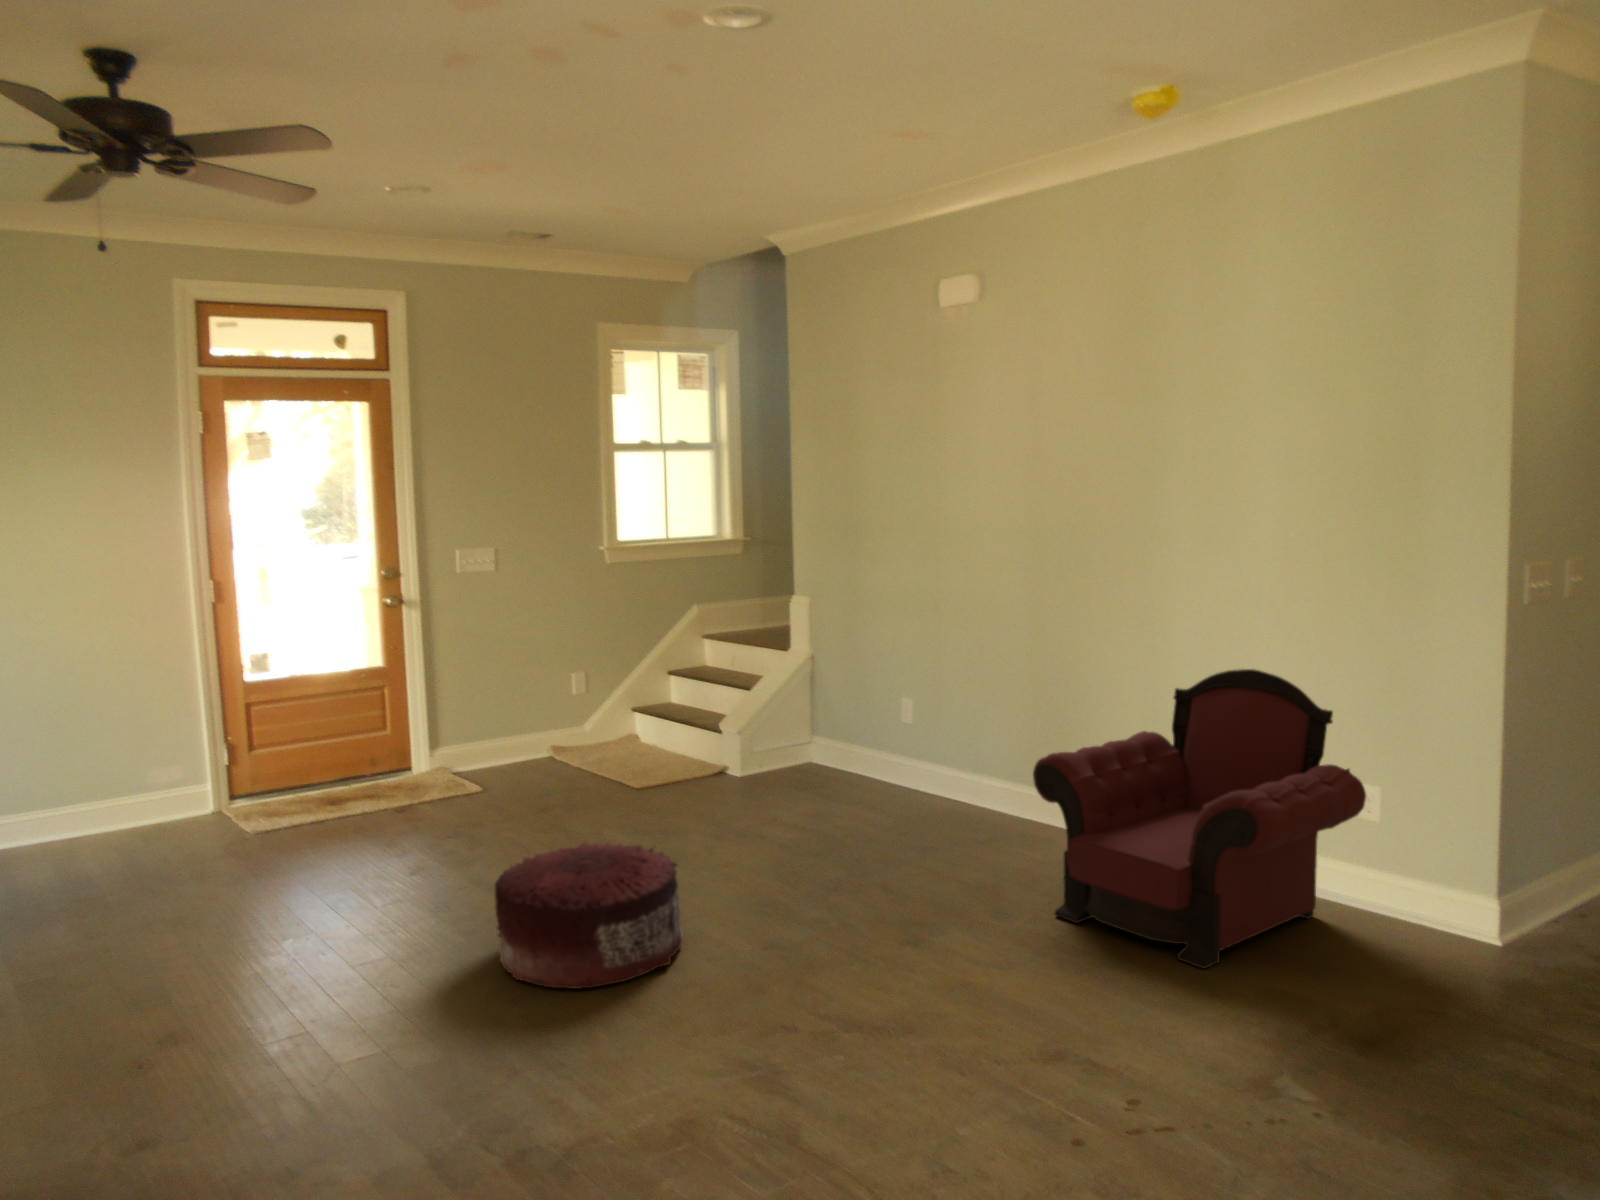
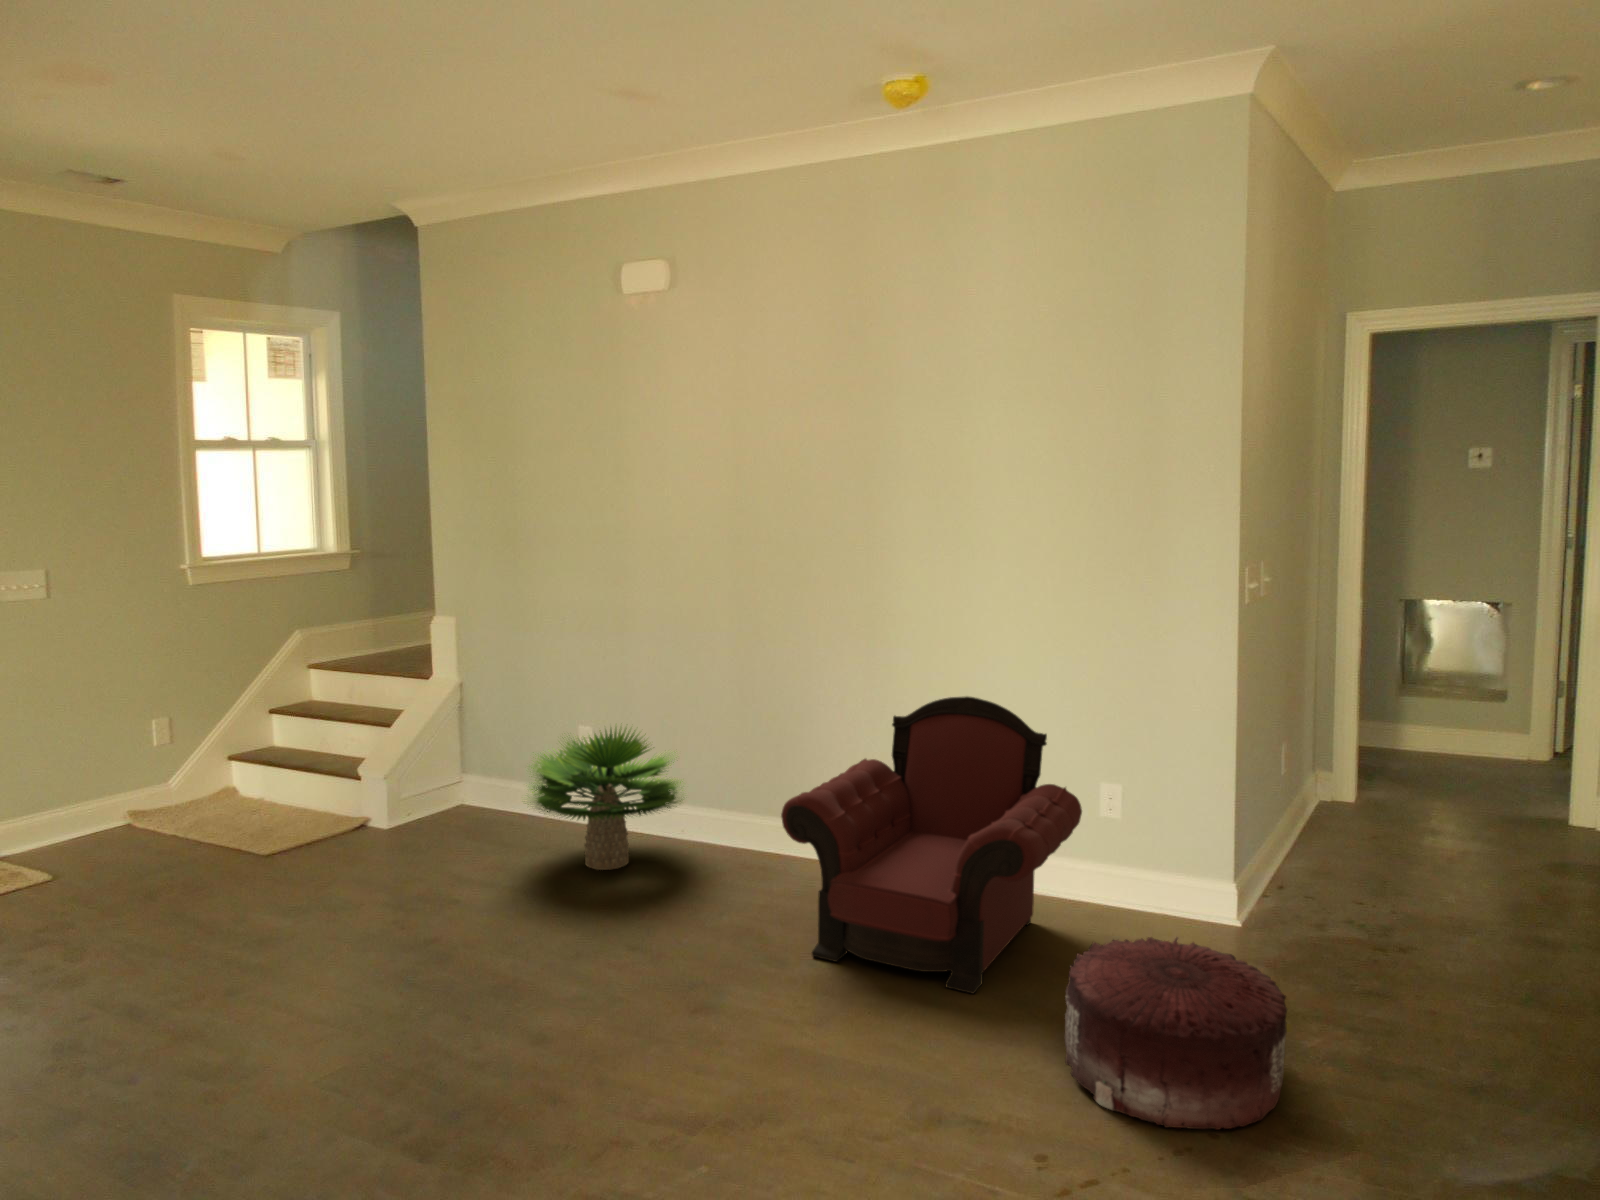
potted plant: none [827,688,988,825] -> present [530,728,683,870]
pouf: present [495,842,683,989] -> present [1065,937,1288,1130]

